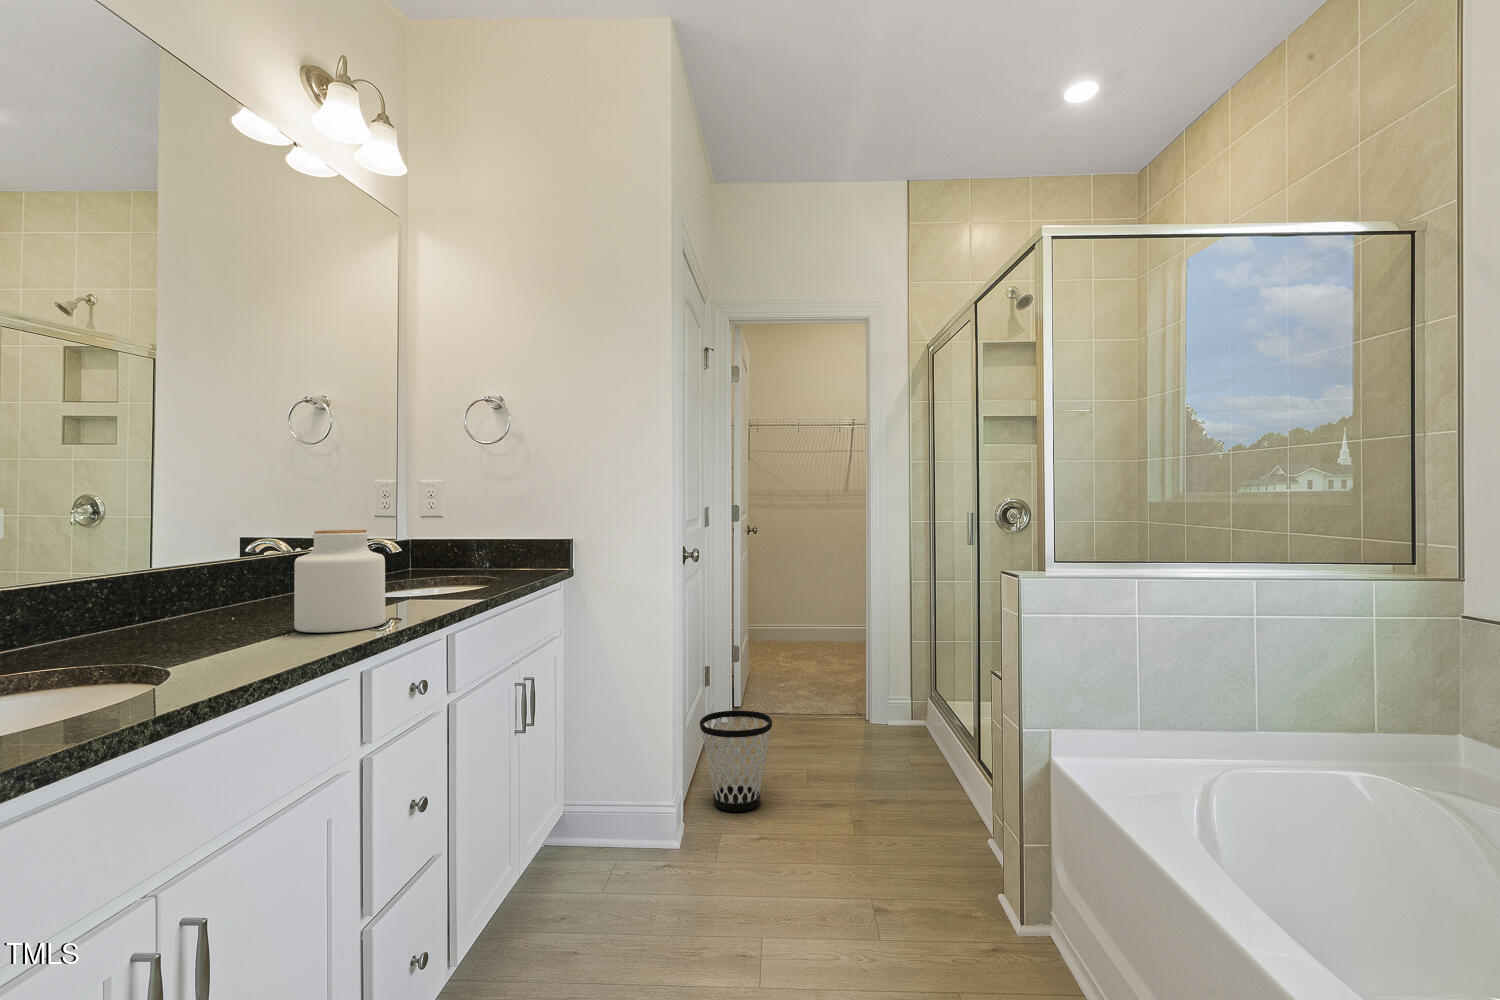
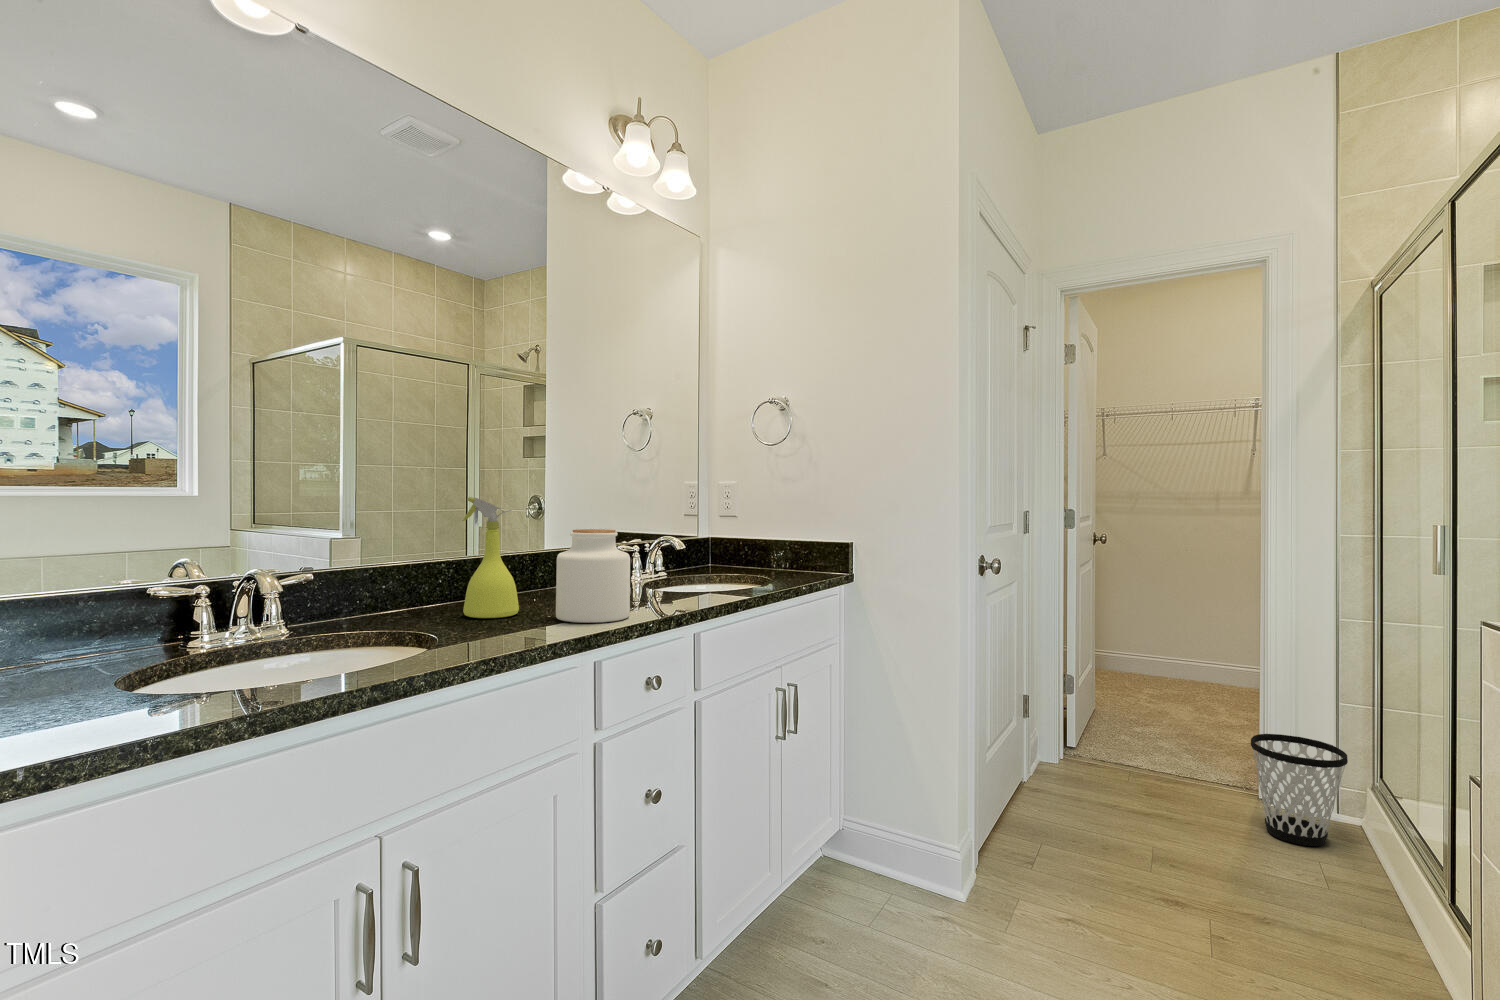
spray bottle: none [155,496,237,641] -> present [462,497,519,618]
wastebasket: present [700,711,772,812] -> present [1251,734,1348,846]

